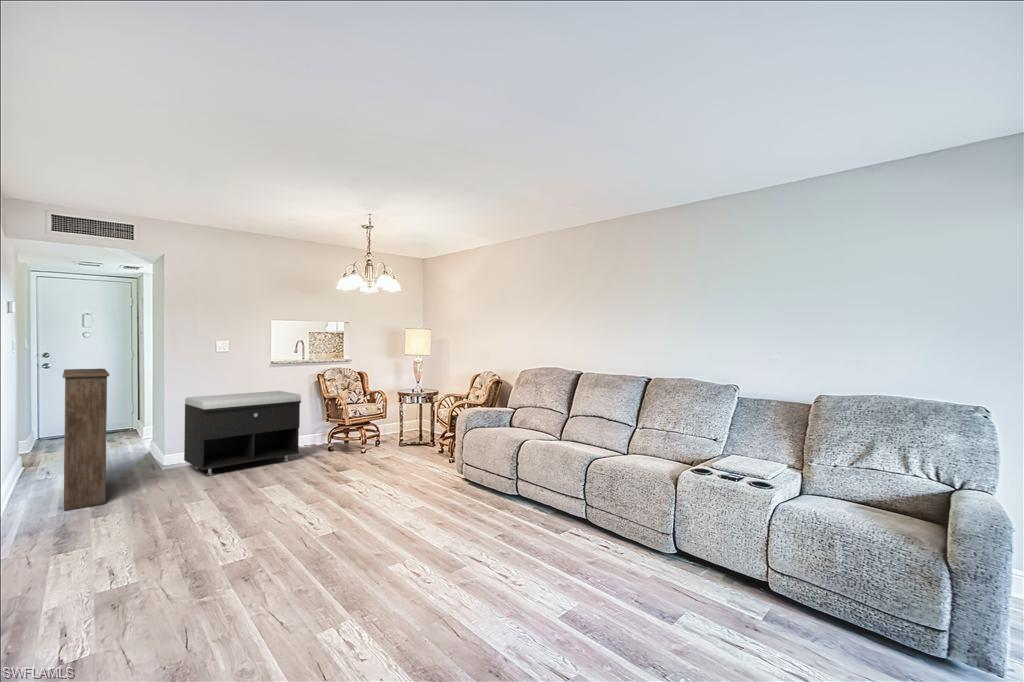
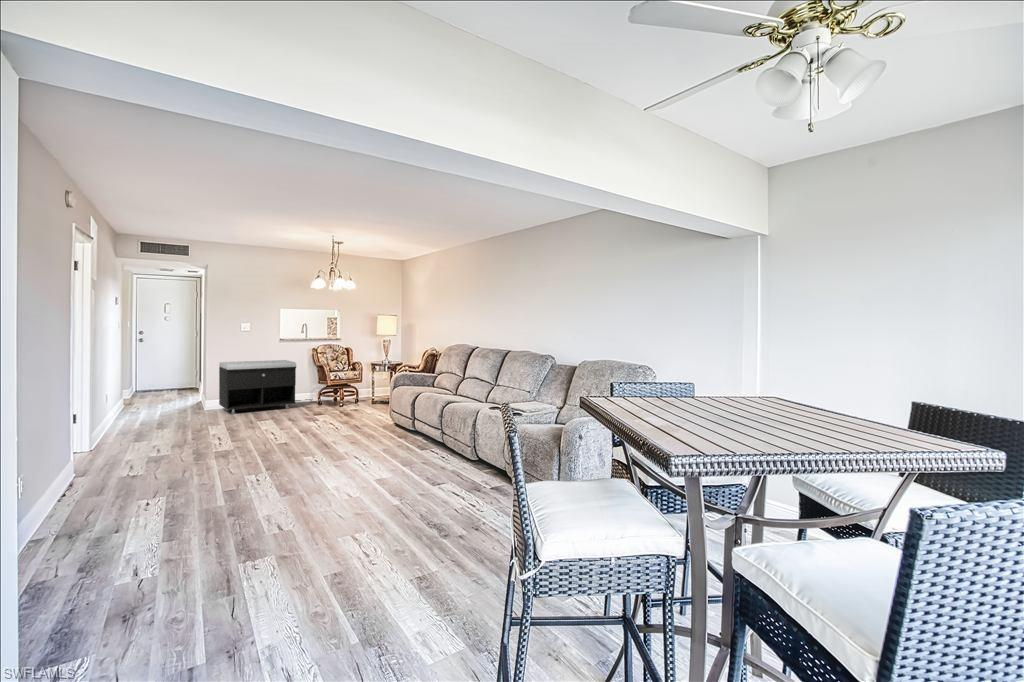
bookshelf: present [62,369,109,510] -> none [139,342,167,427]

